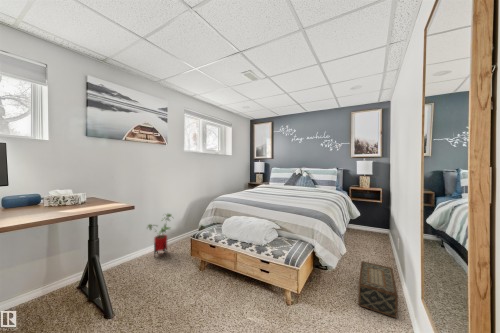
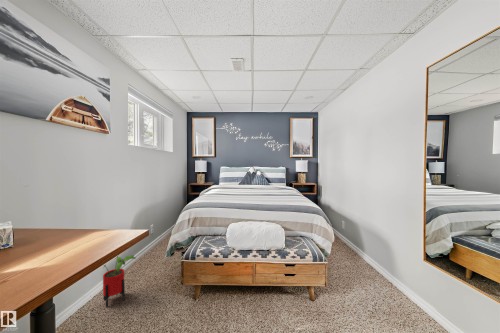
woven basket: present [358,261,398,318] -> none [340,244,386,281]

